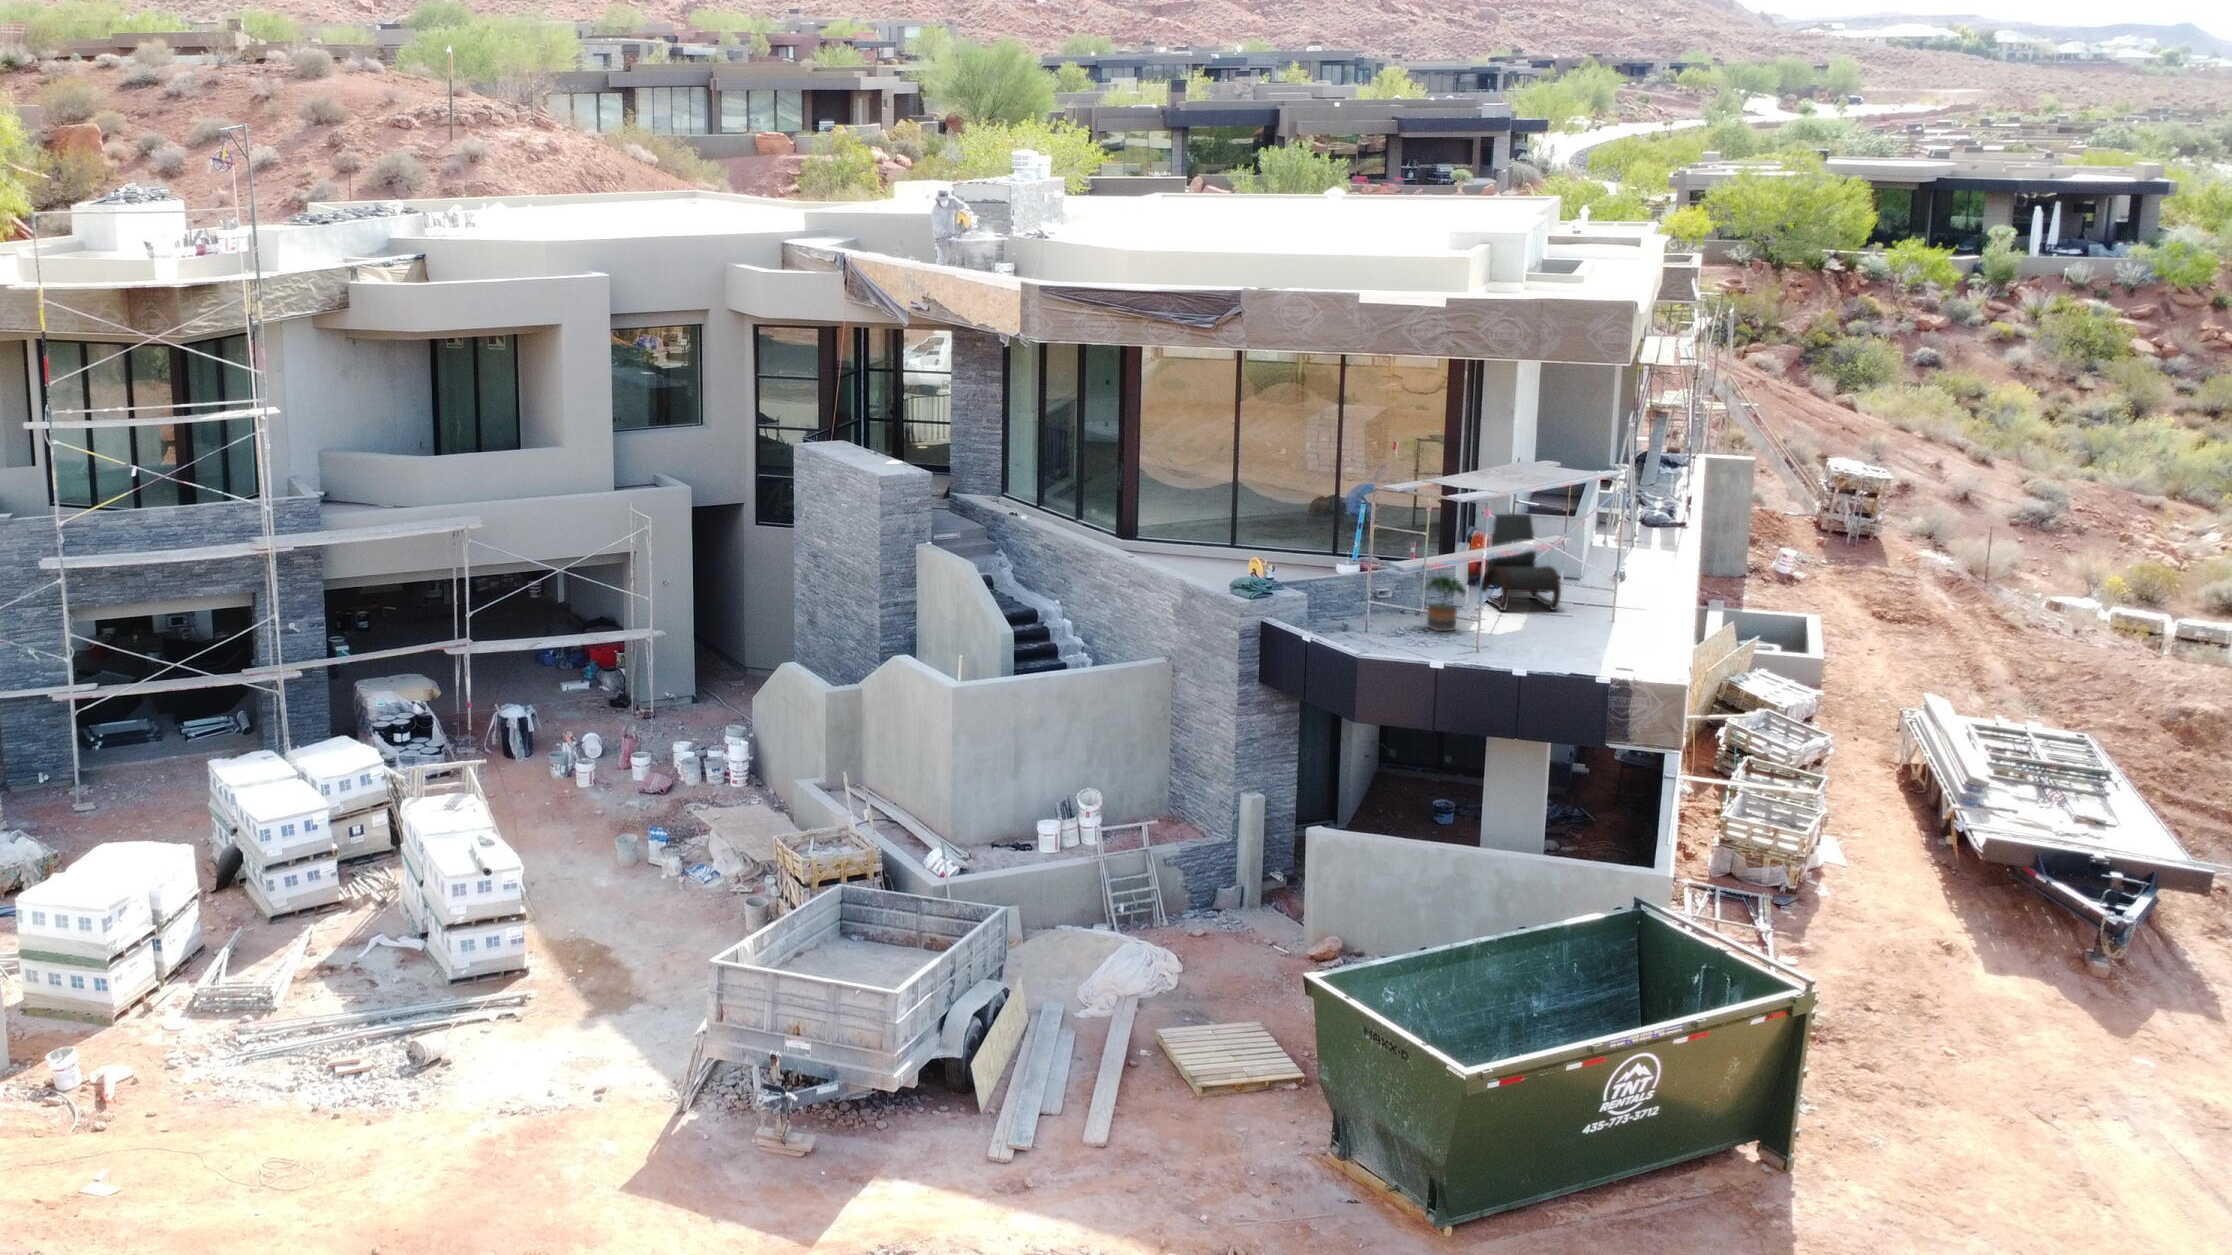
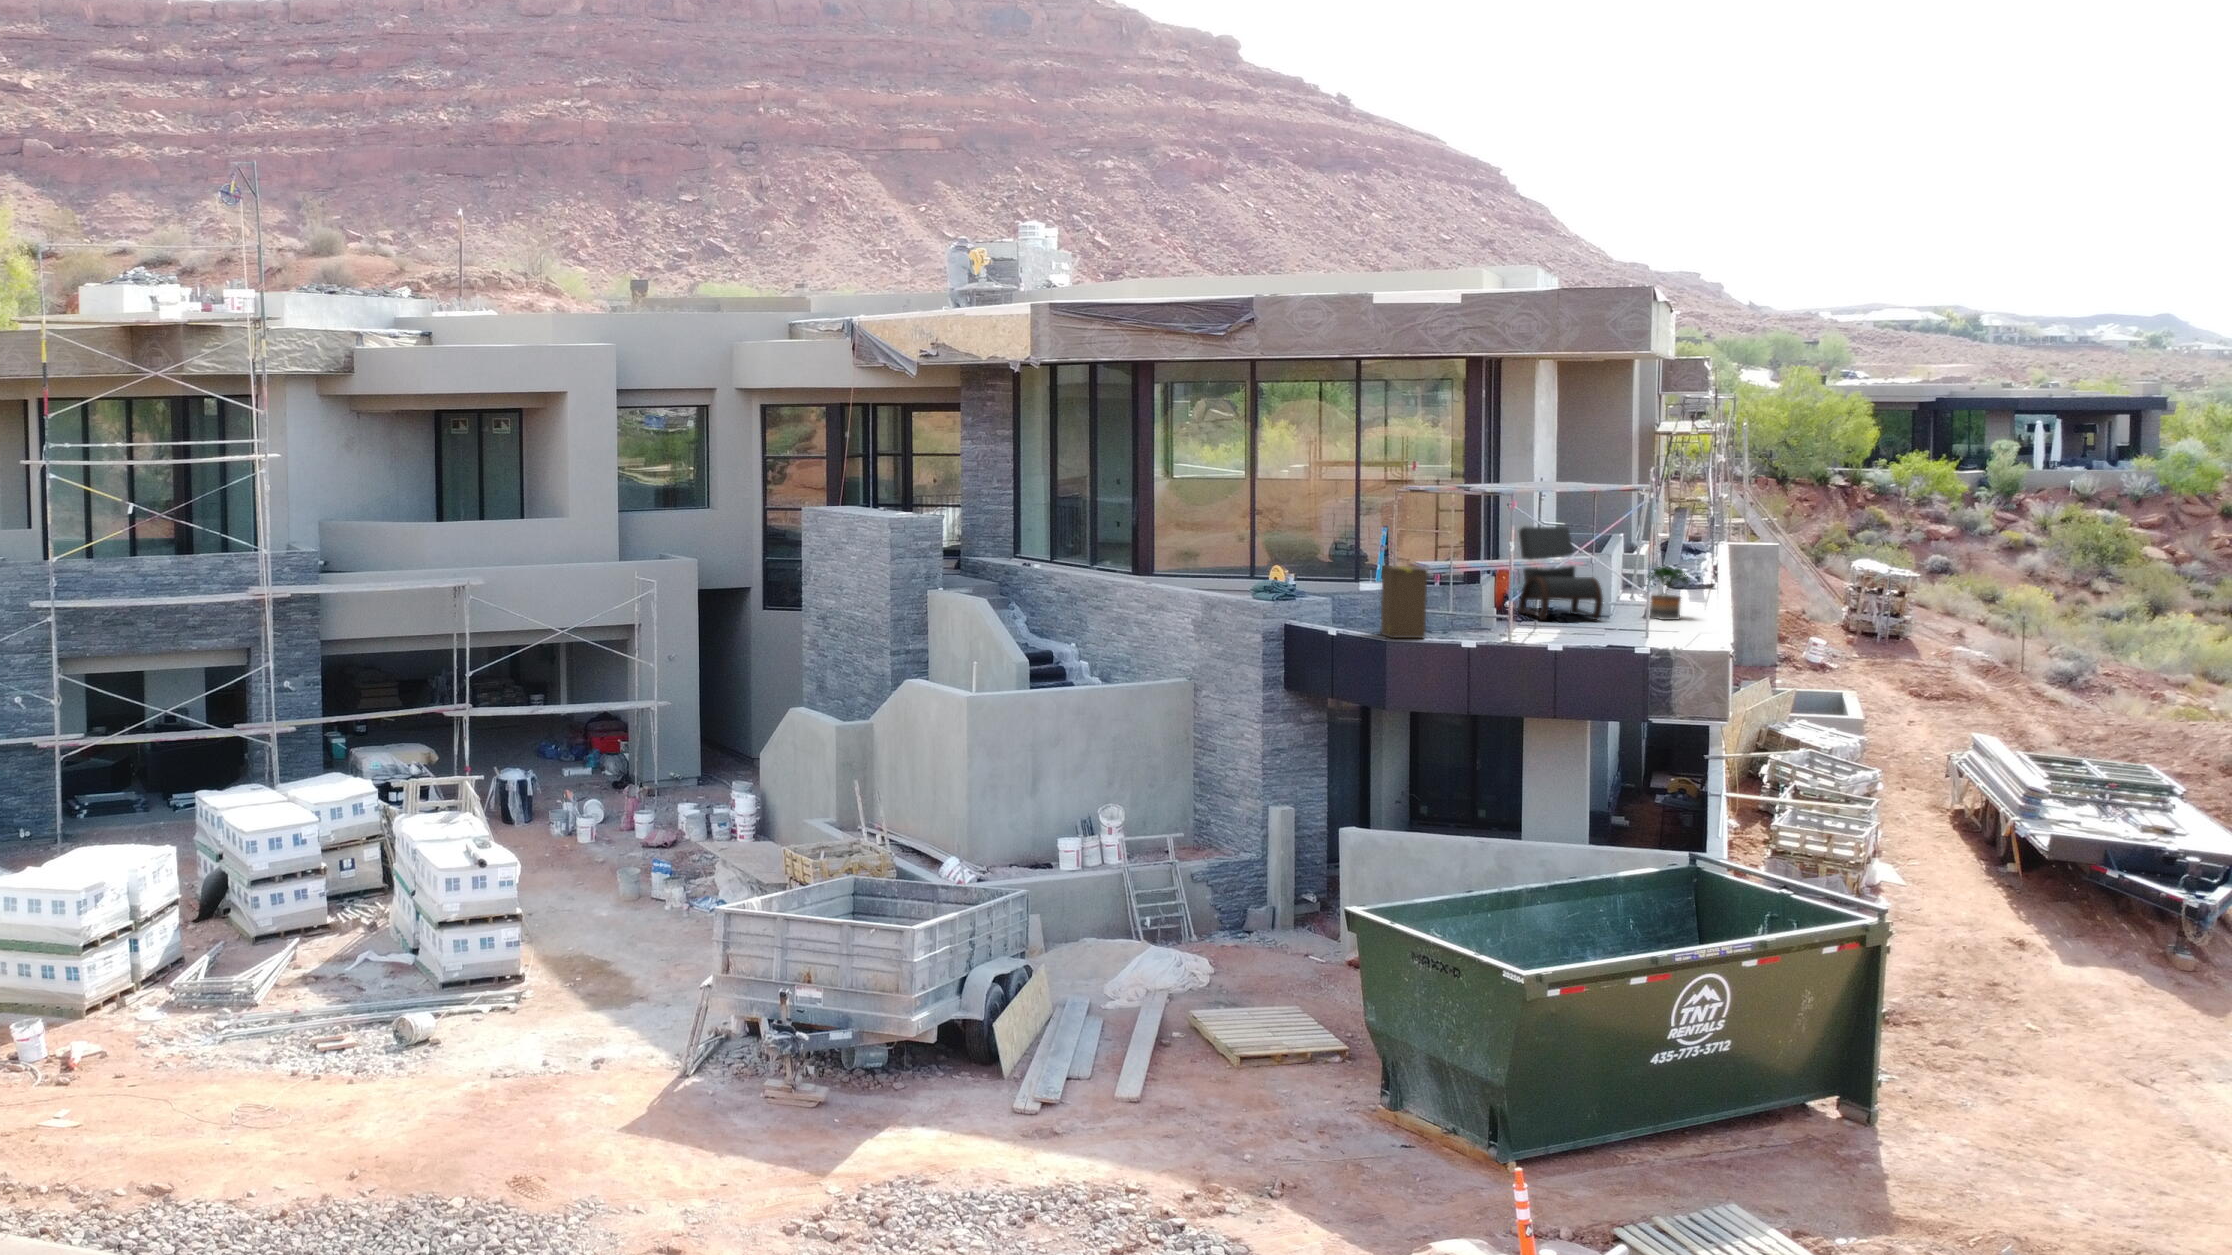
cardboard box: none [1345,574,1392,646] -> present [1380,566,1427,638]
potted tree: present [1426,576,1466,631] -> present [1647,567,1690,620]

